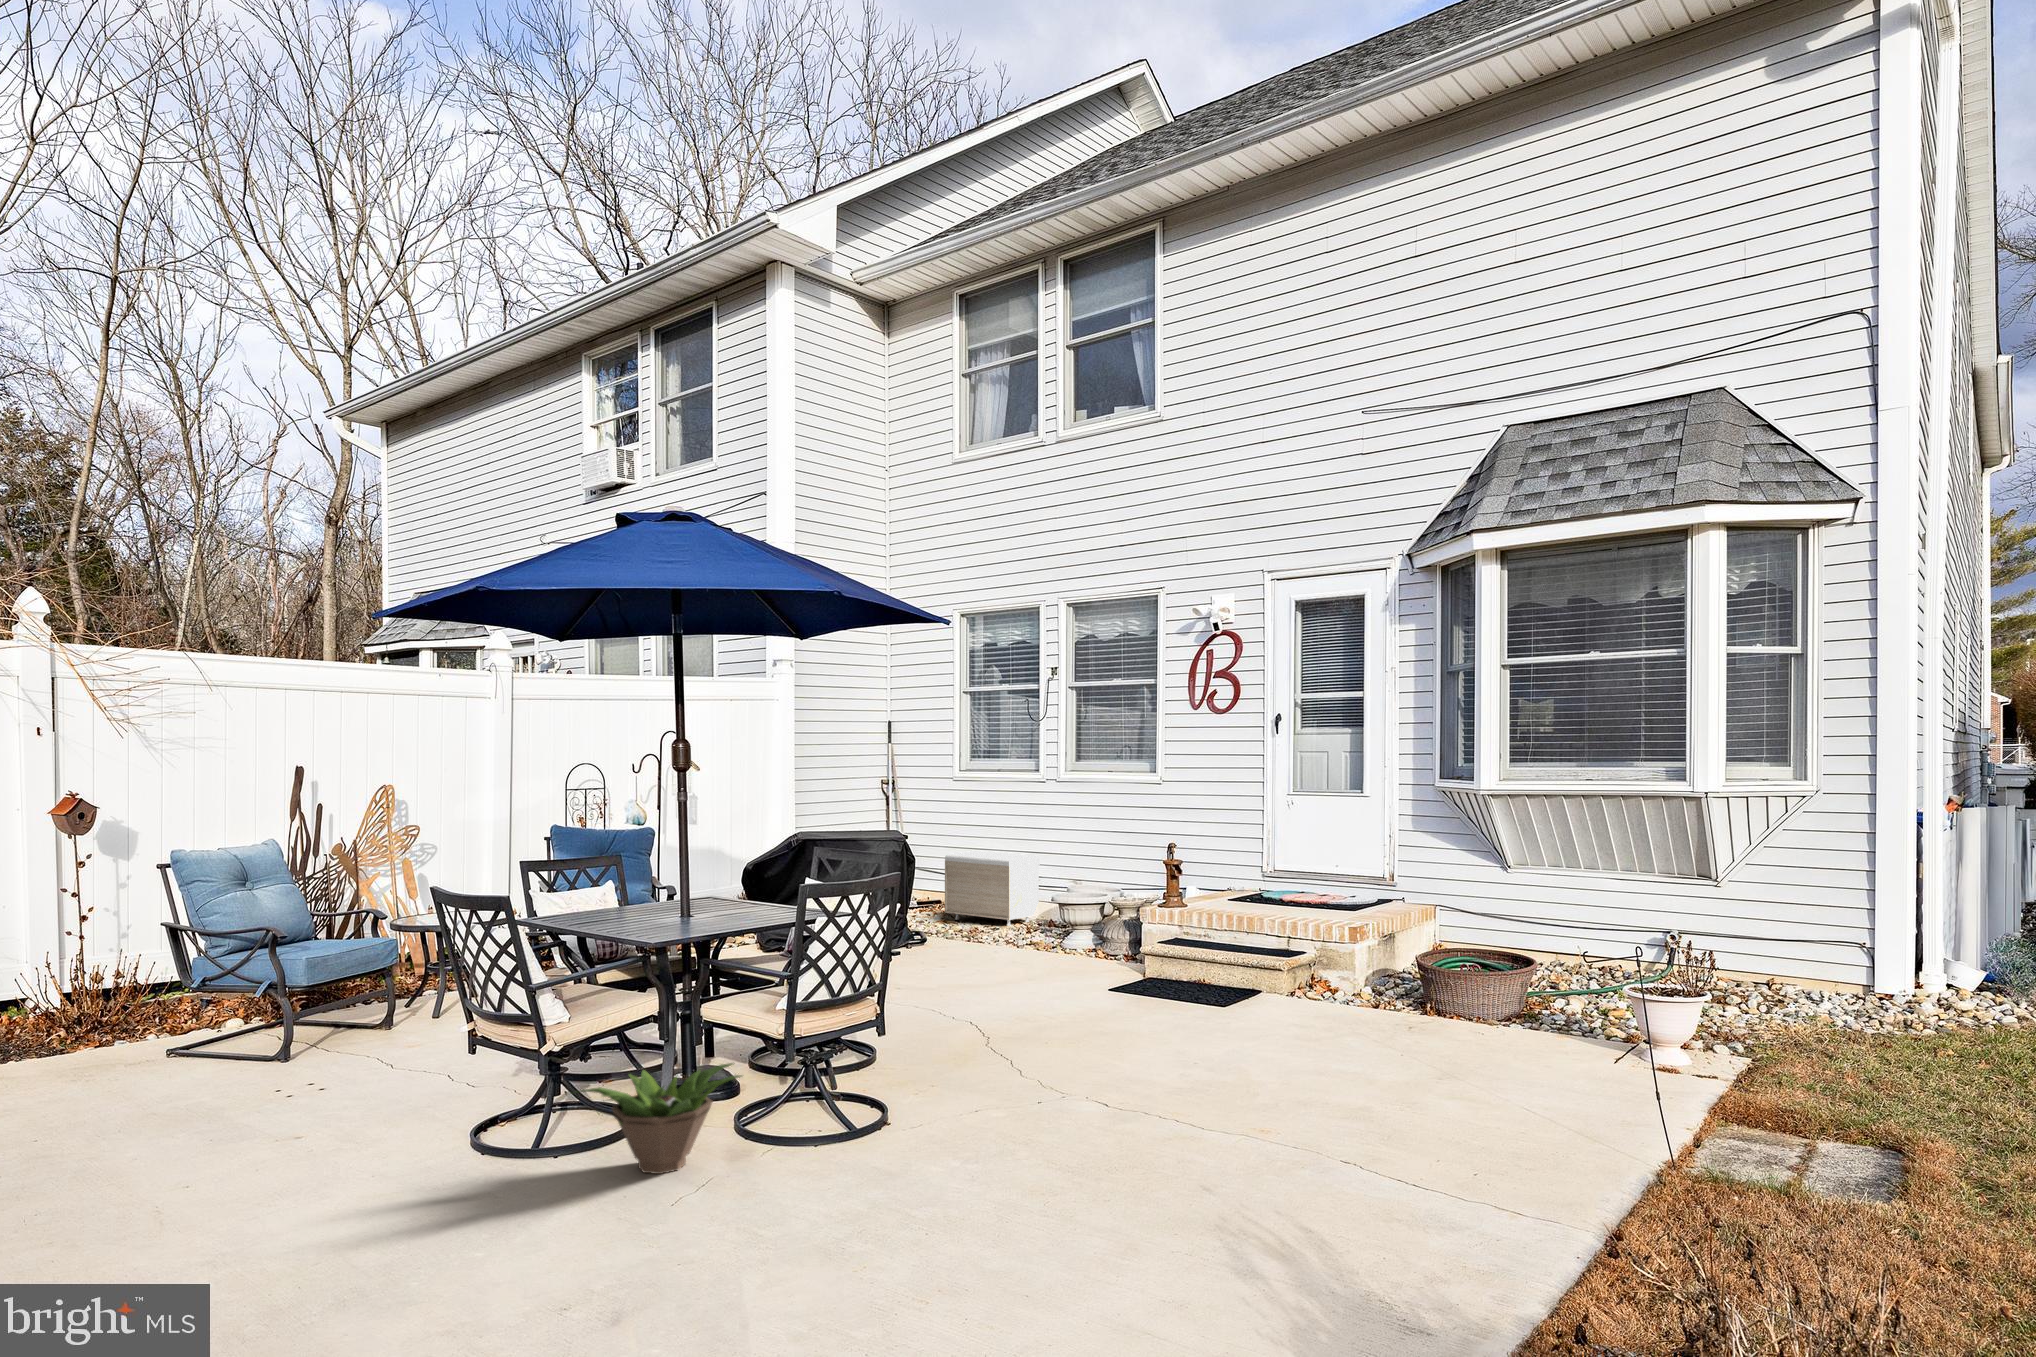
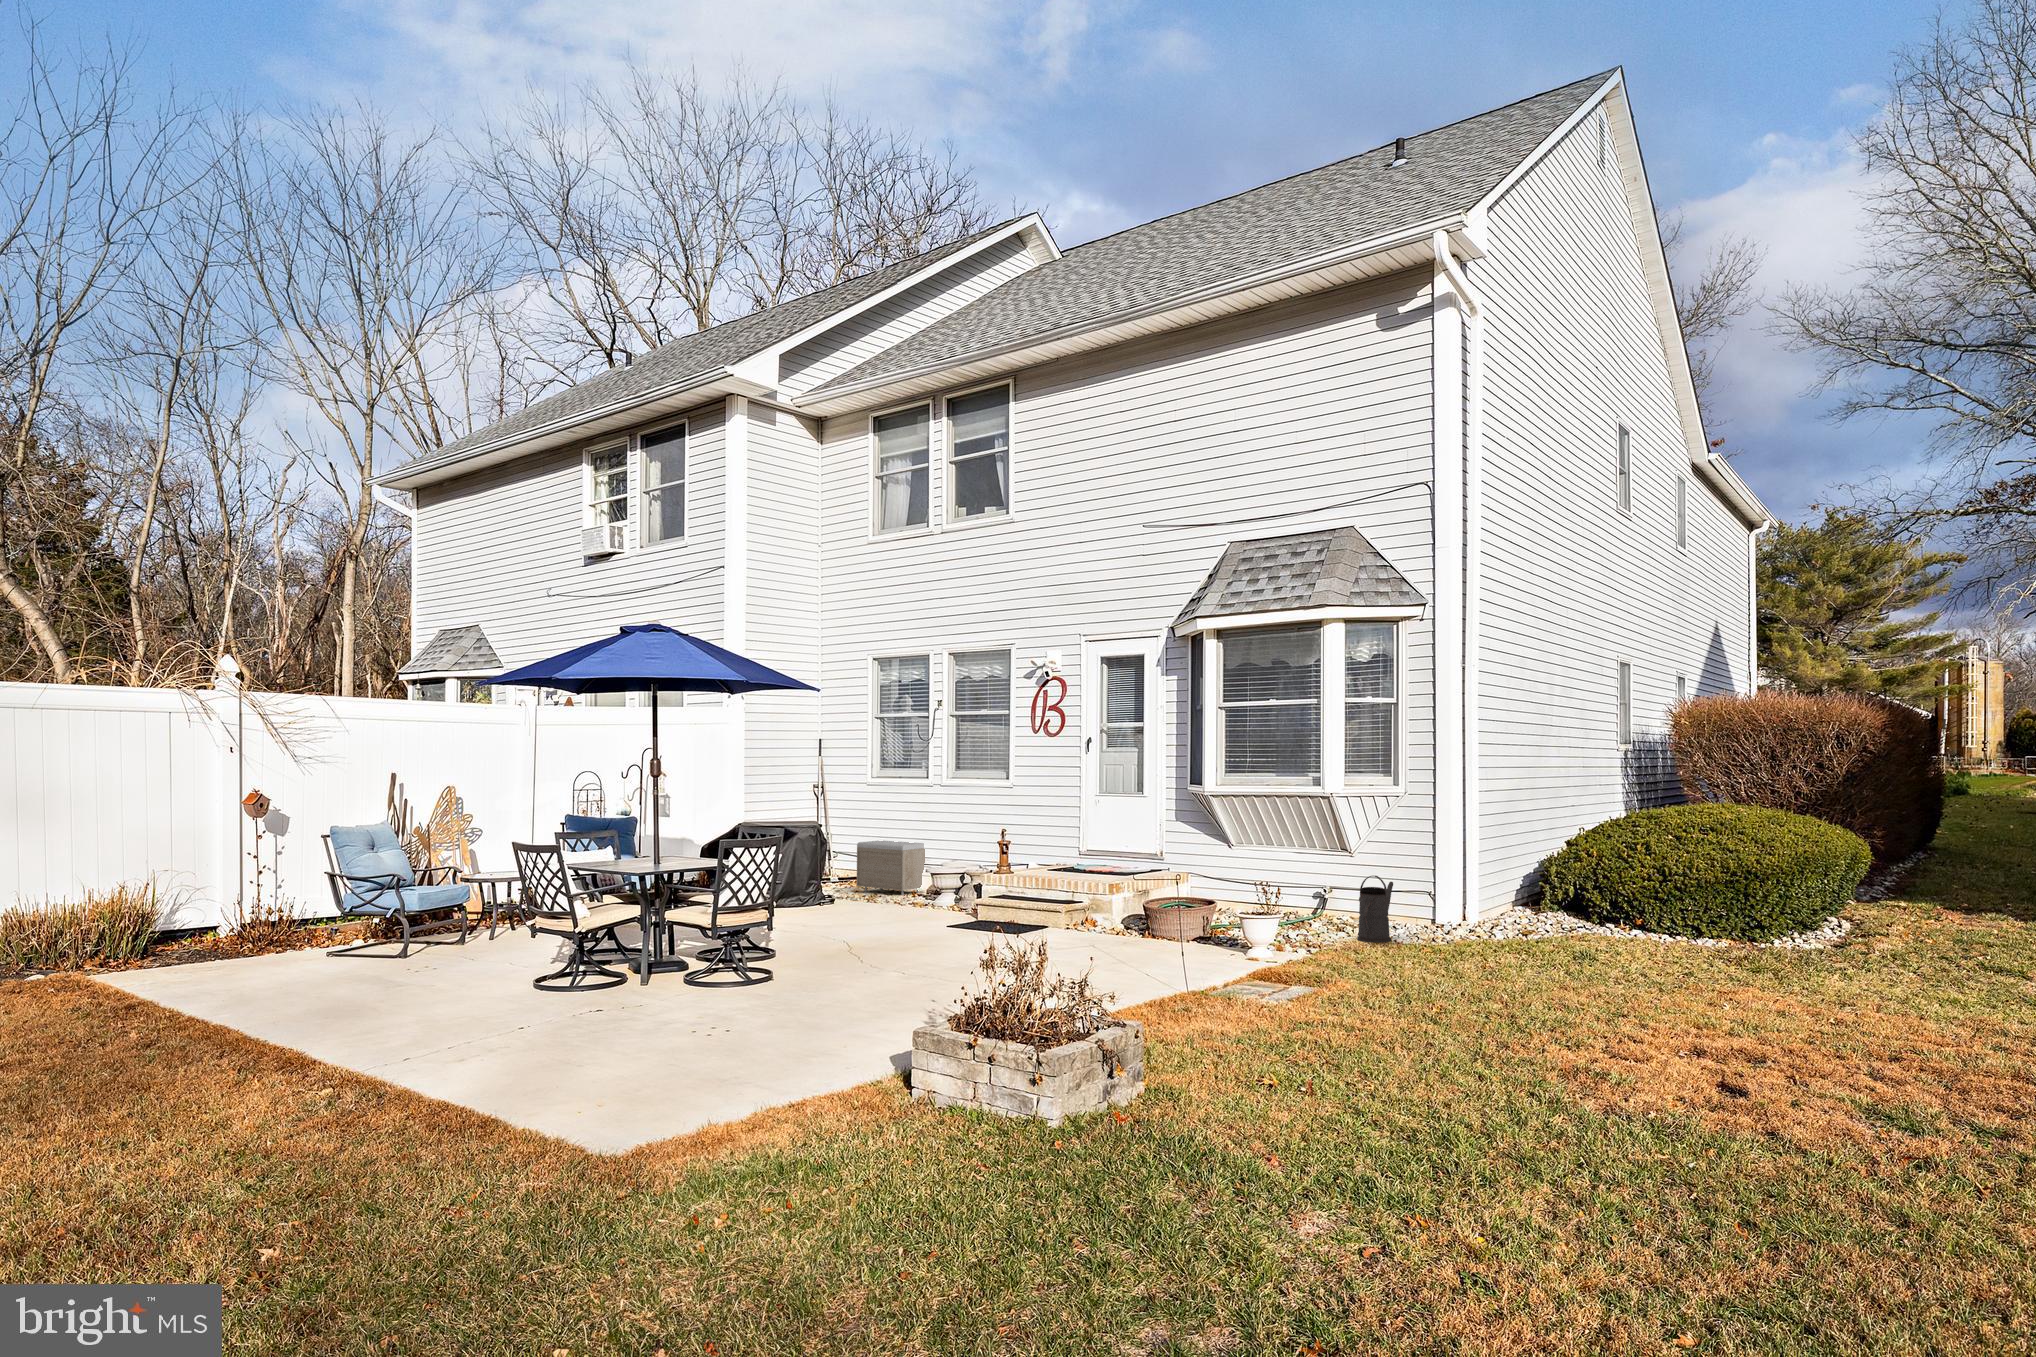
watering can: none [1766,919,1826,1026] -> present [1357,876,1393,942]
decorative plant: present [581,1063,741,1174] -> none [591,940,687,996]

